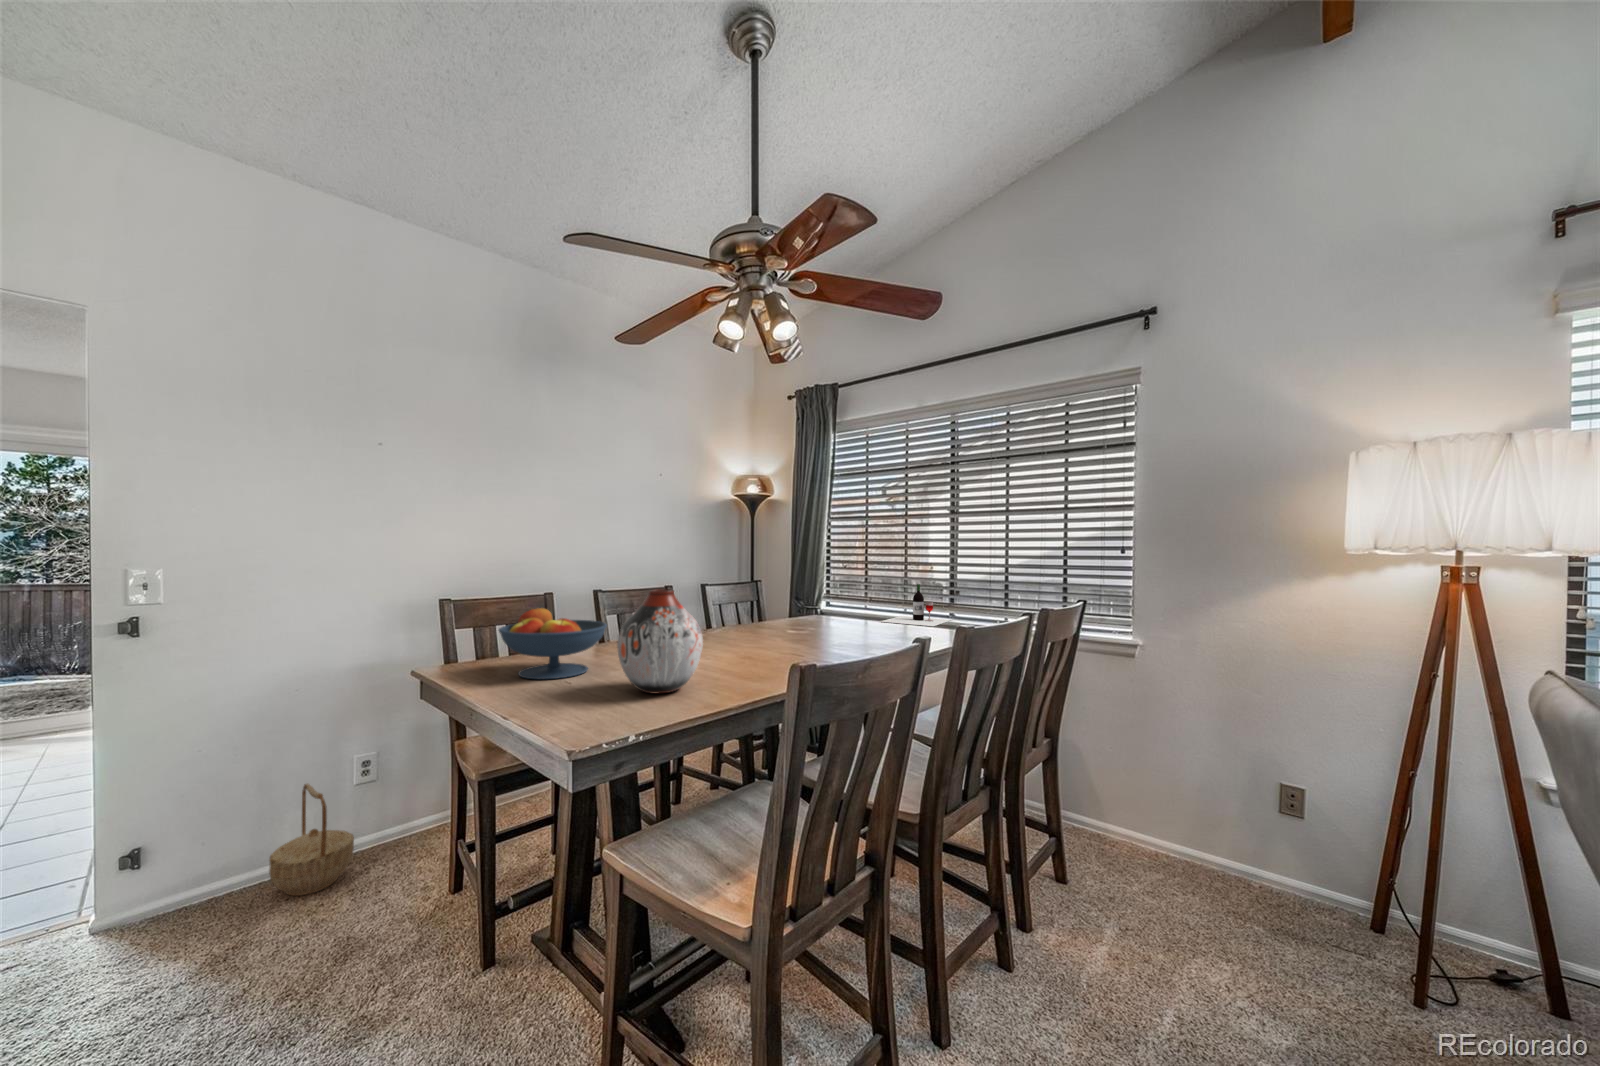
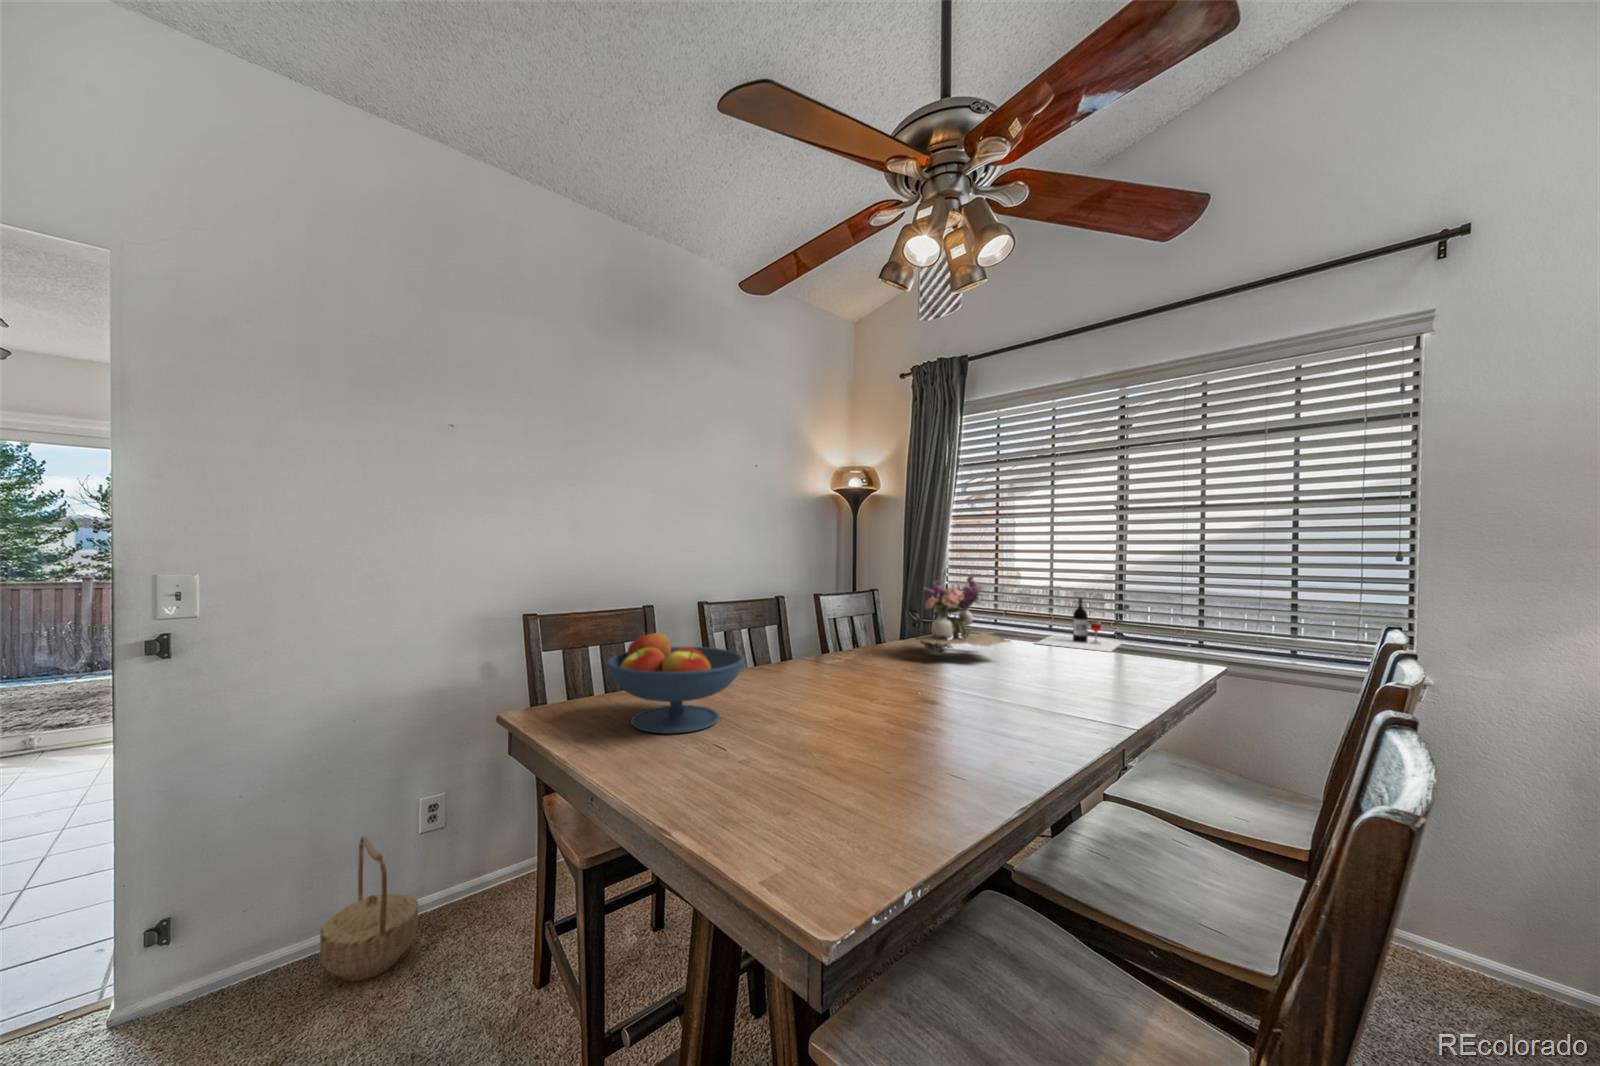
flower arrangement: none [770,565,847,631] -> present [915,576,1009,655]
vase: present [617,589,703,694] -> none [781,615,900,768]

